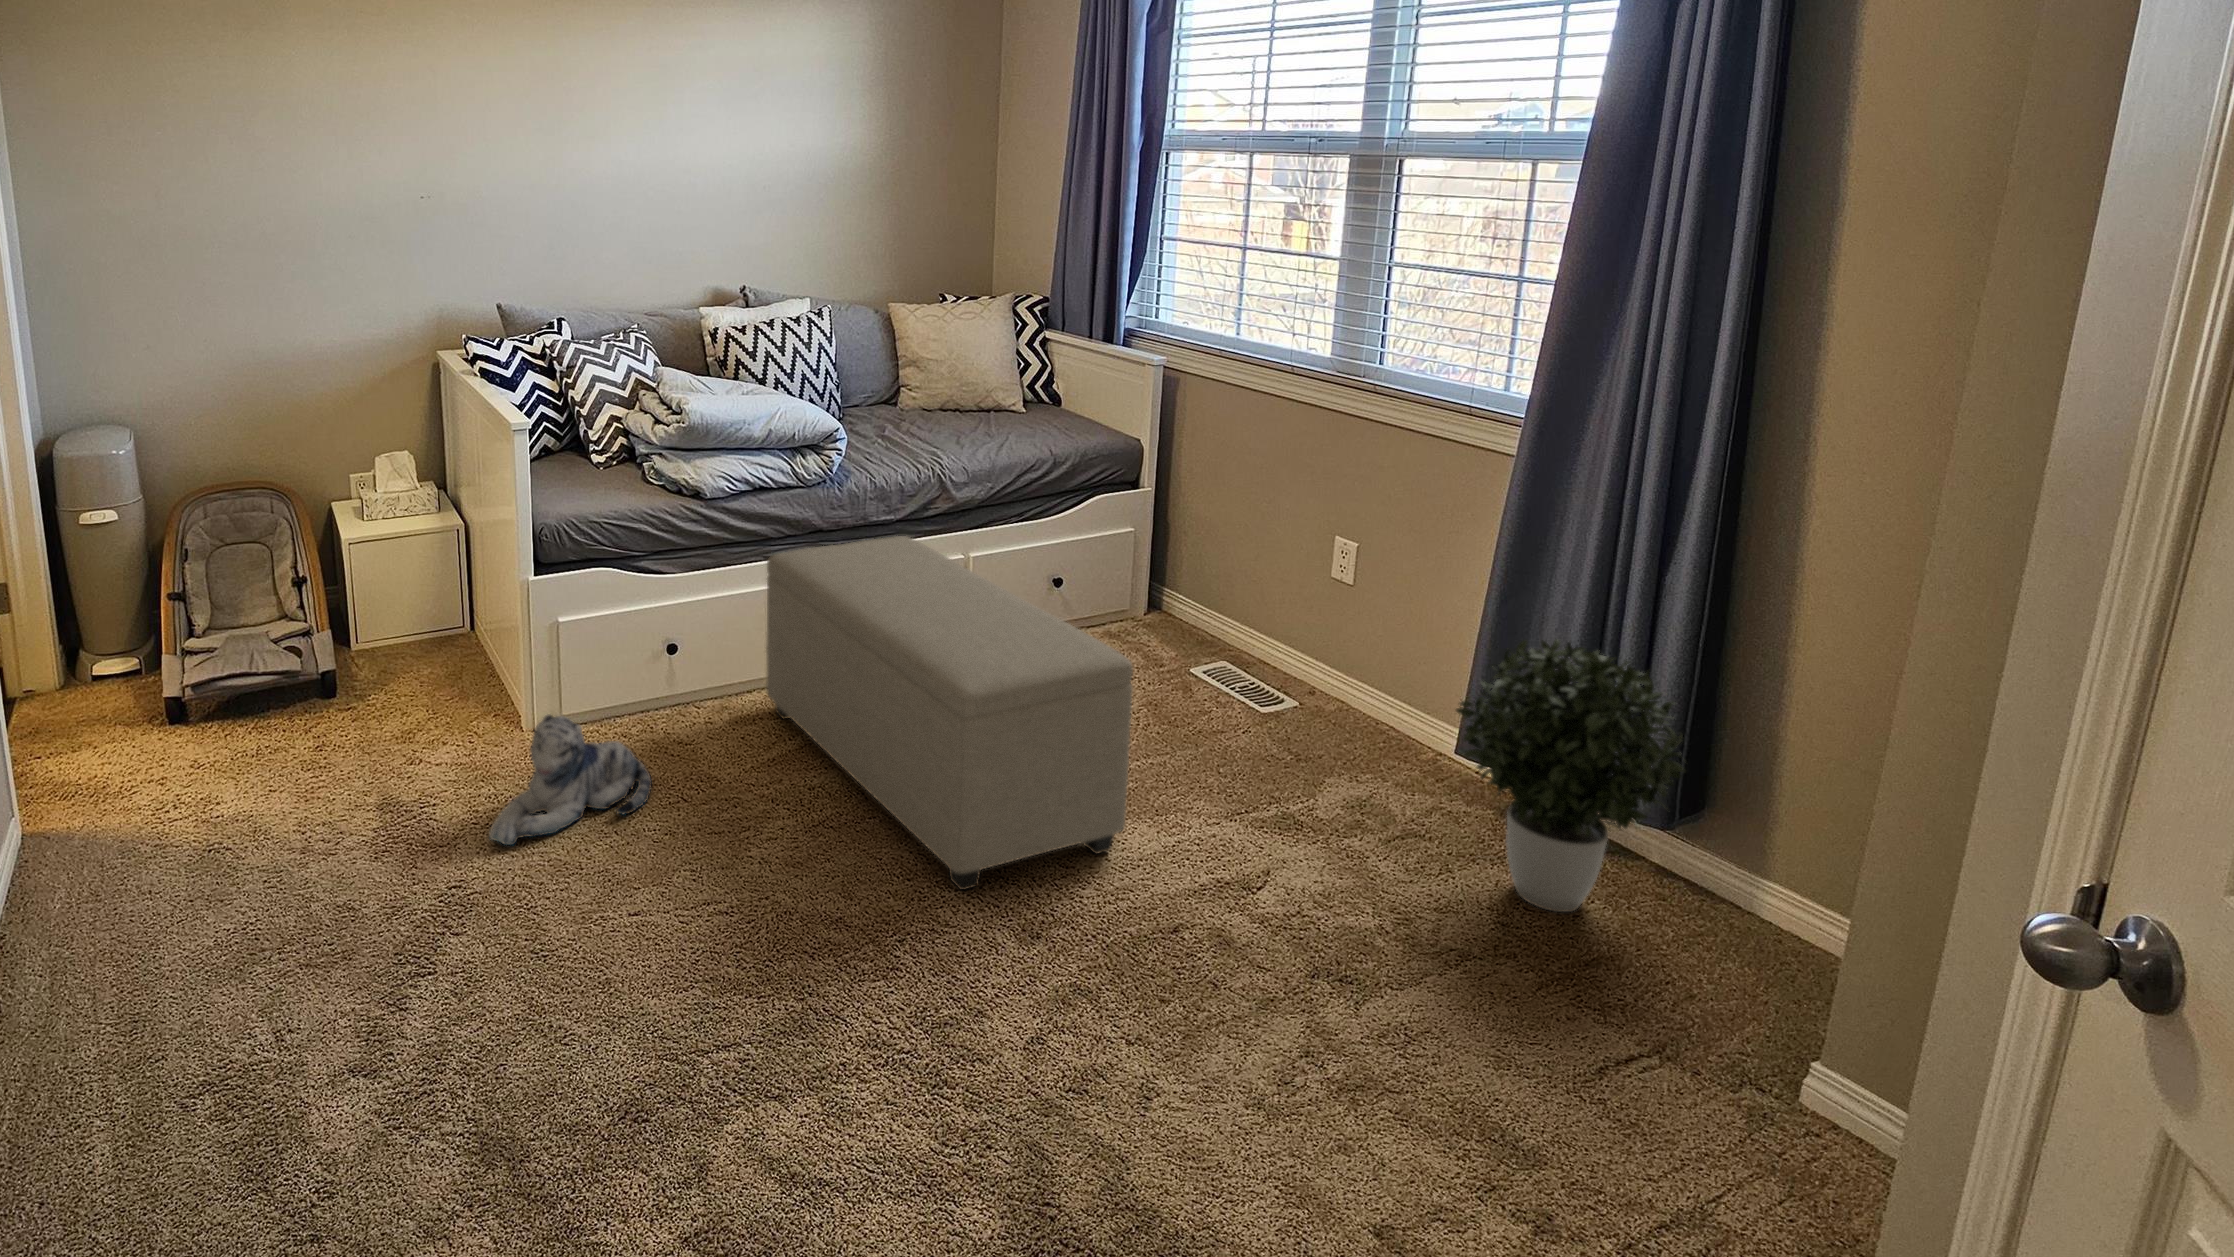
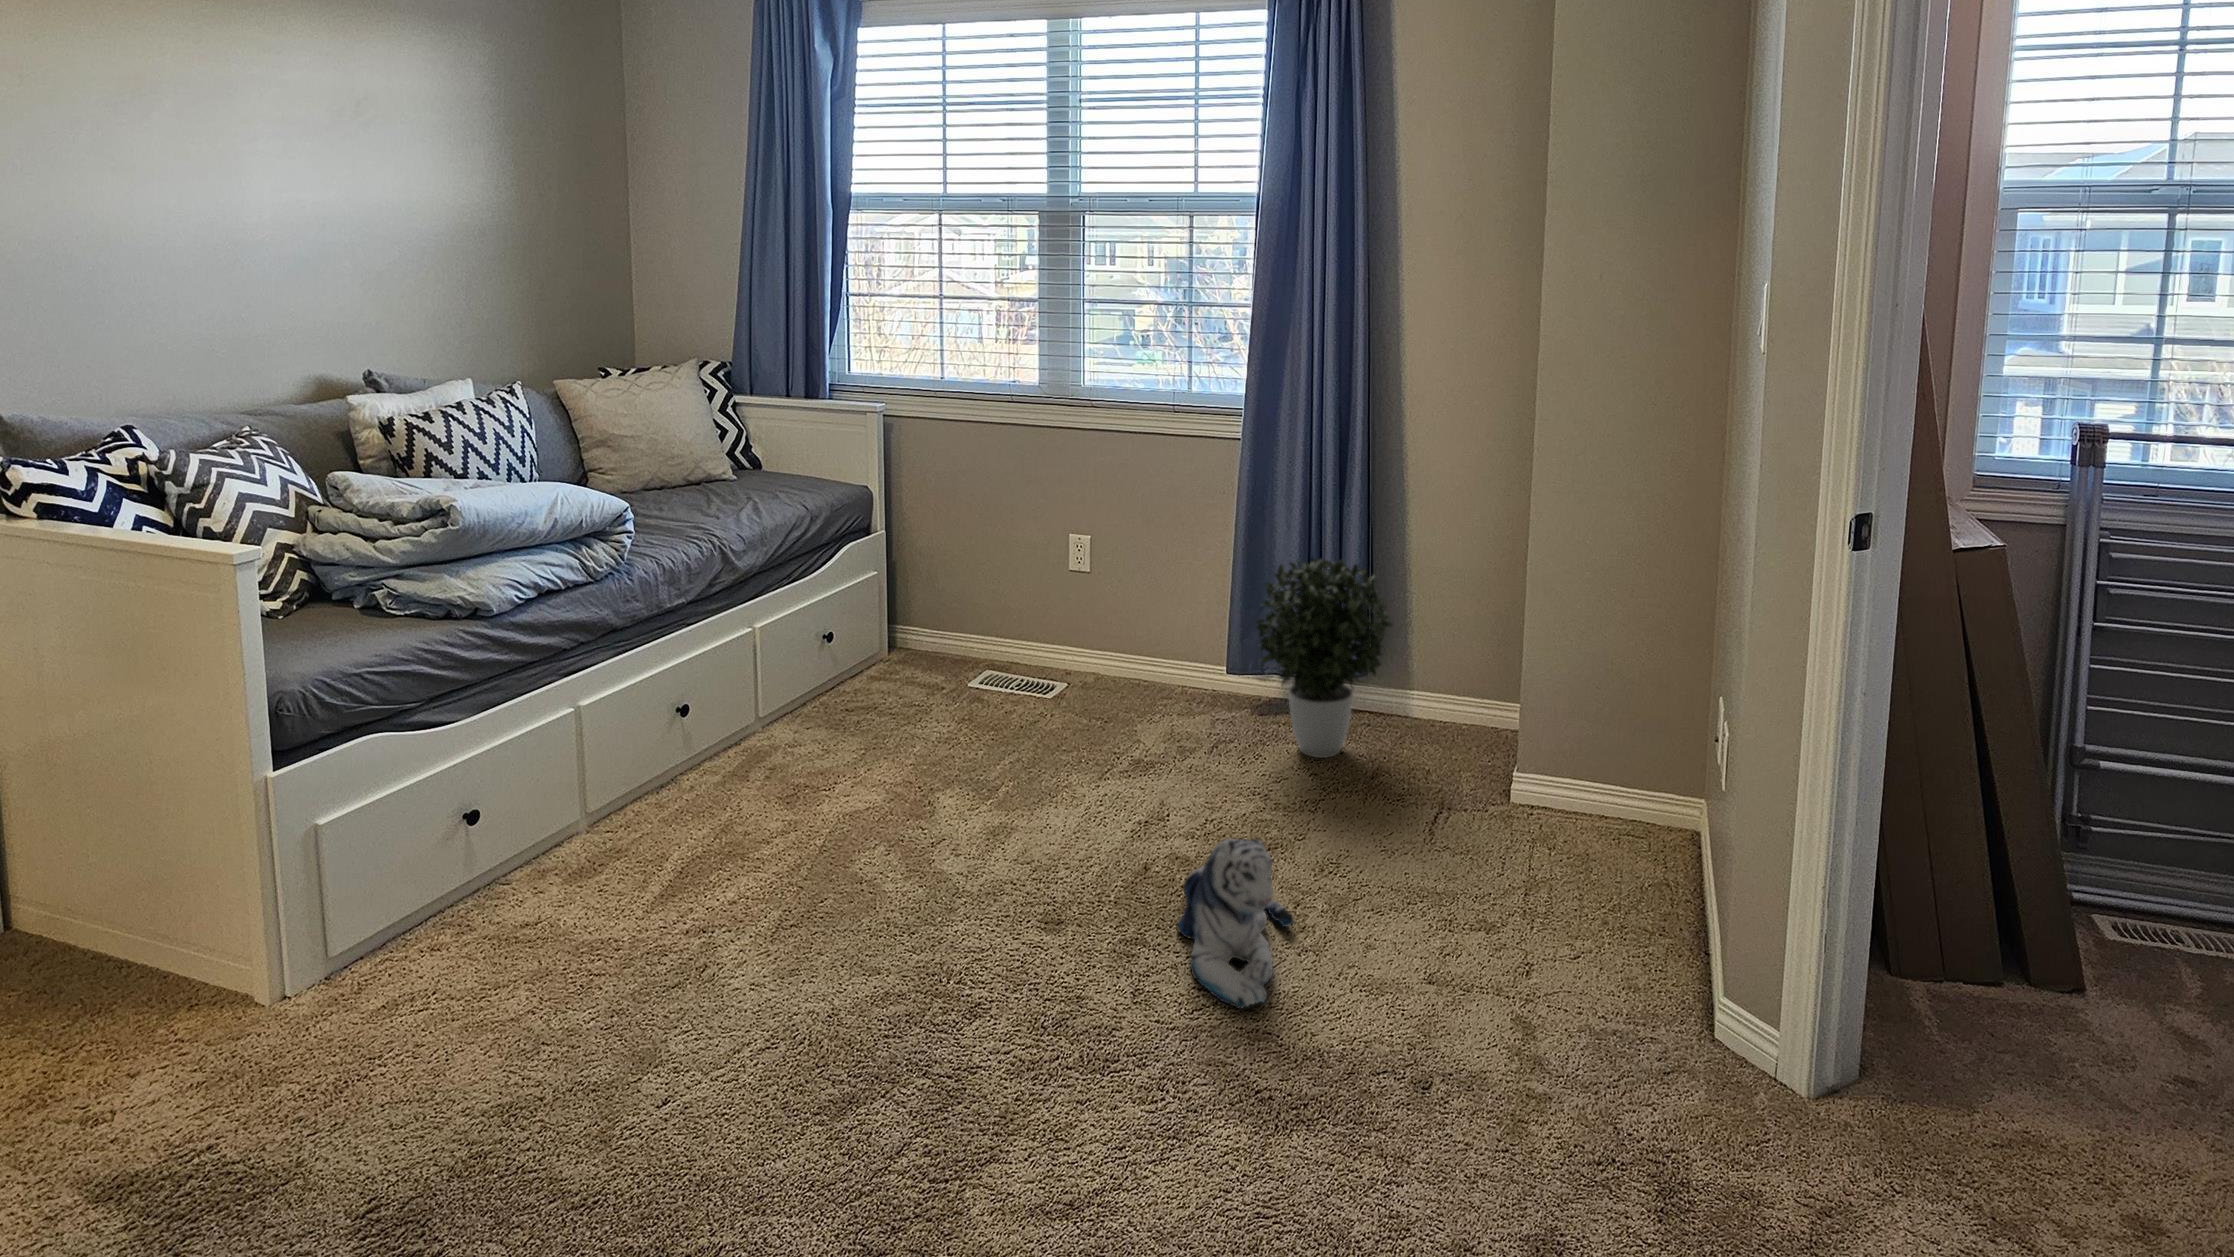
ottoman: present [766,536,1133,890] -> none [587,612,1056,918]
plush toy: present [489,714,652,845] -> present [1177,839,1294,1009]

